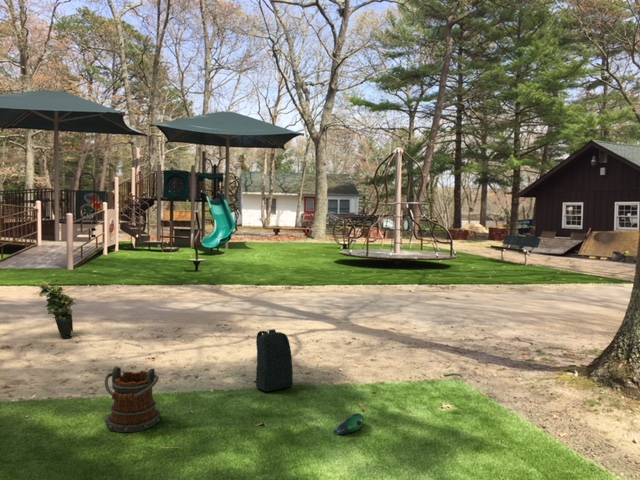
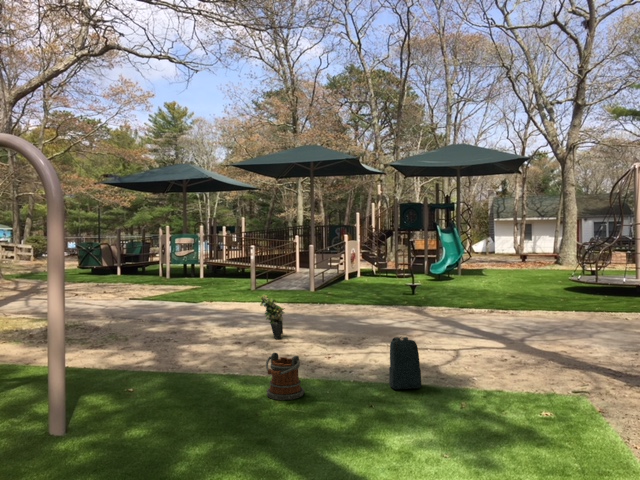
plush toy: present [333,413,364,434] -> none [425,412,458,427]

